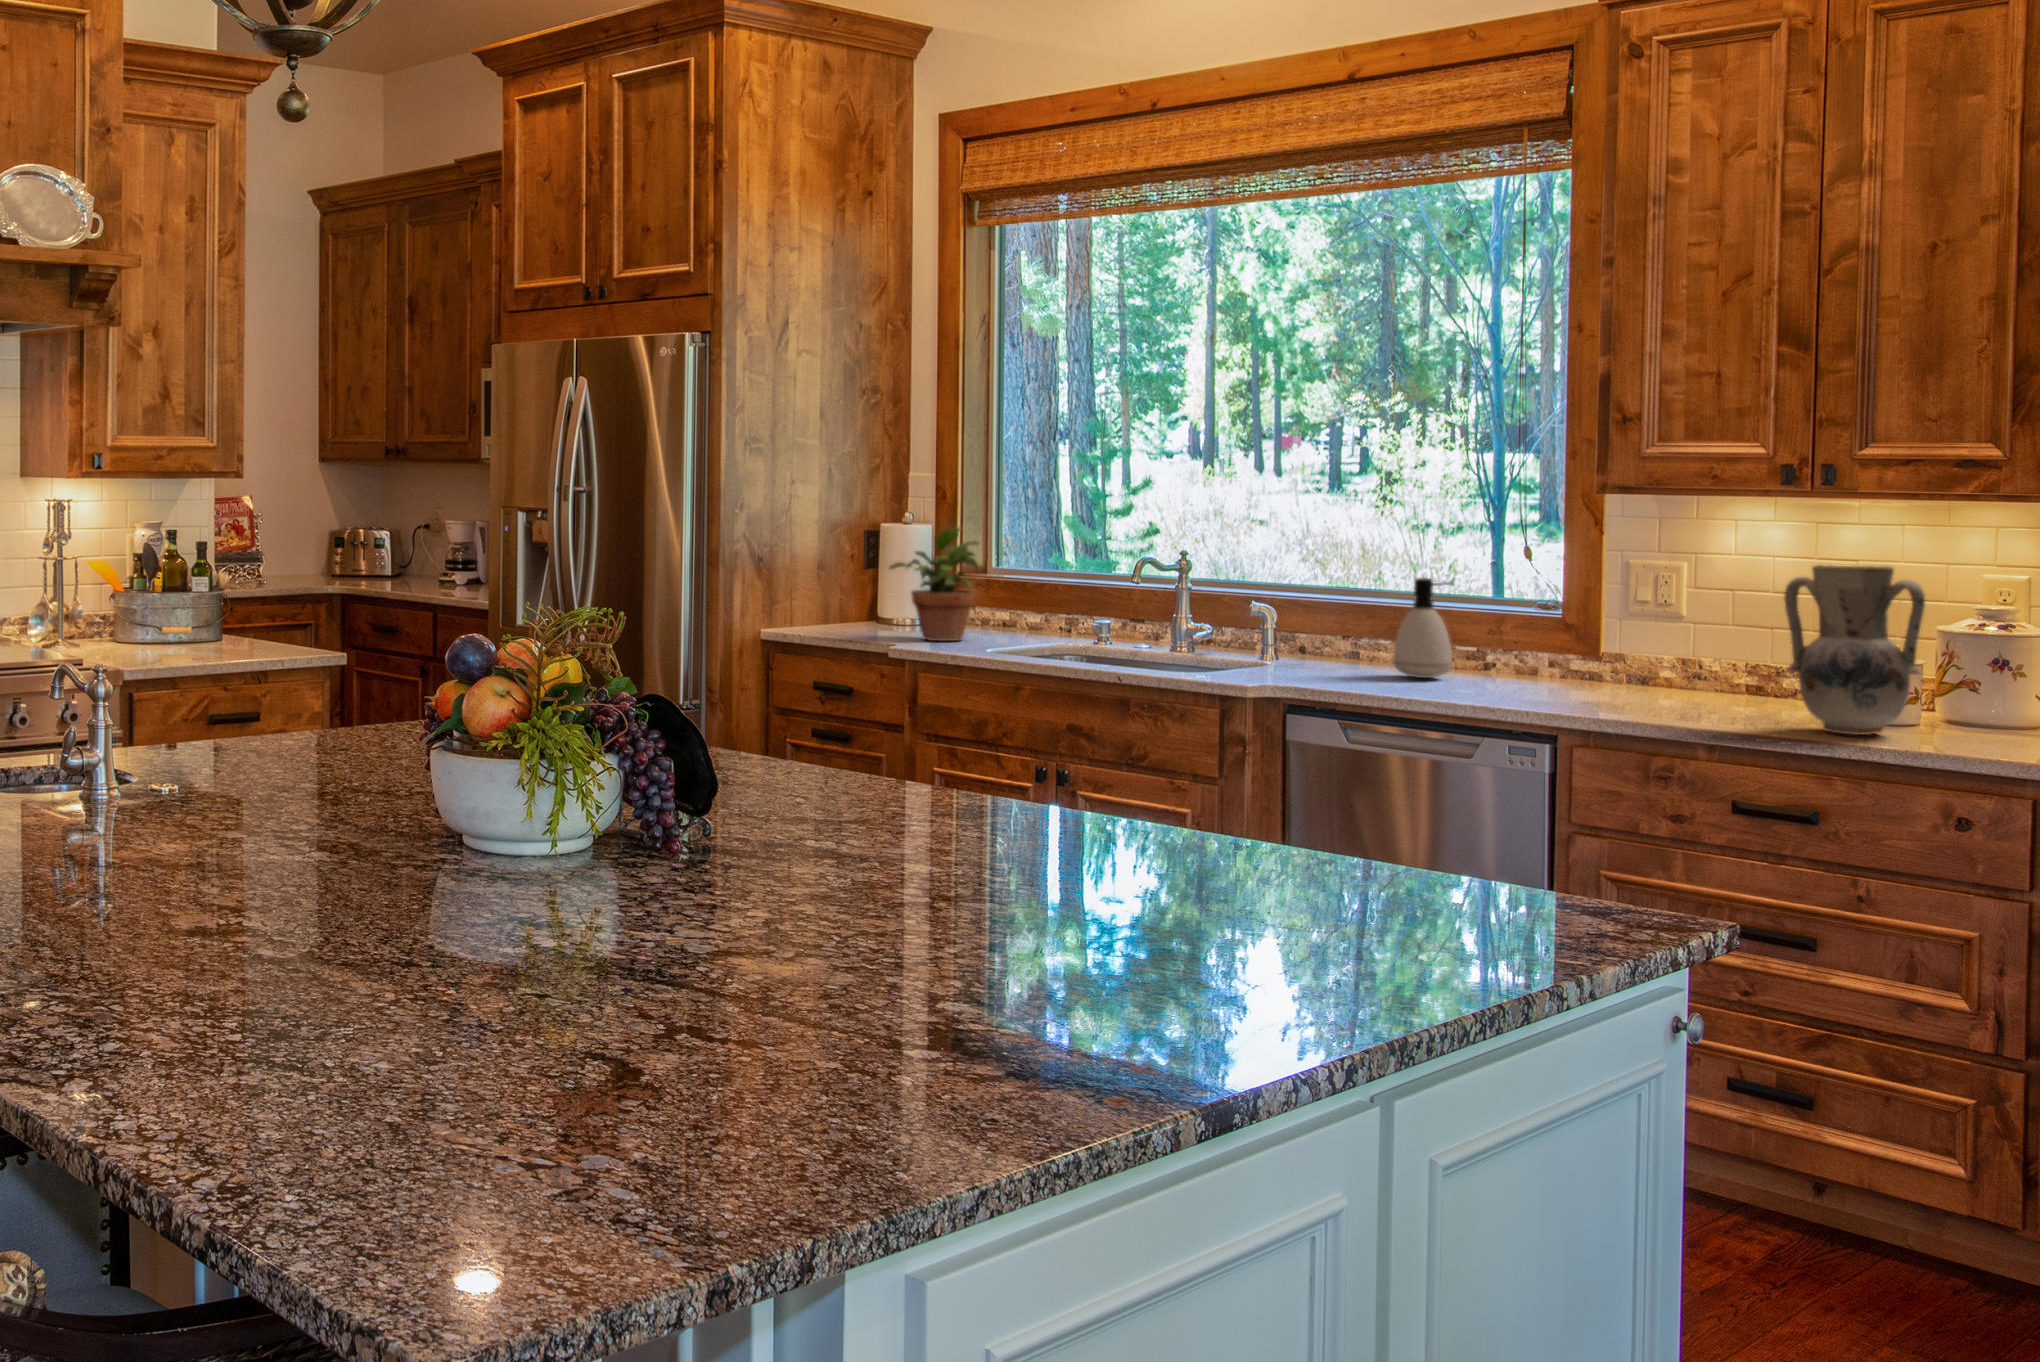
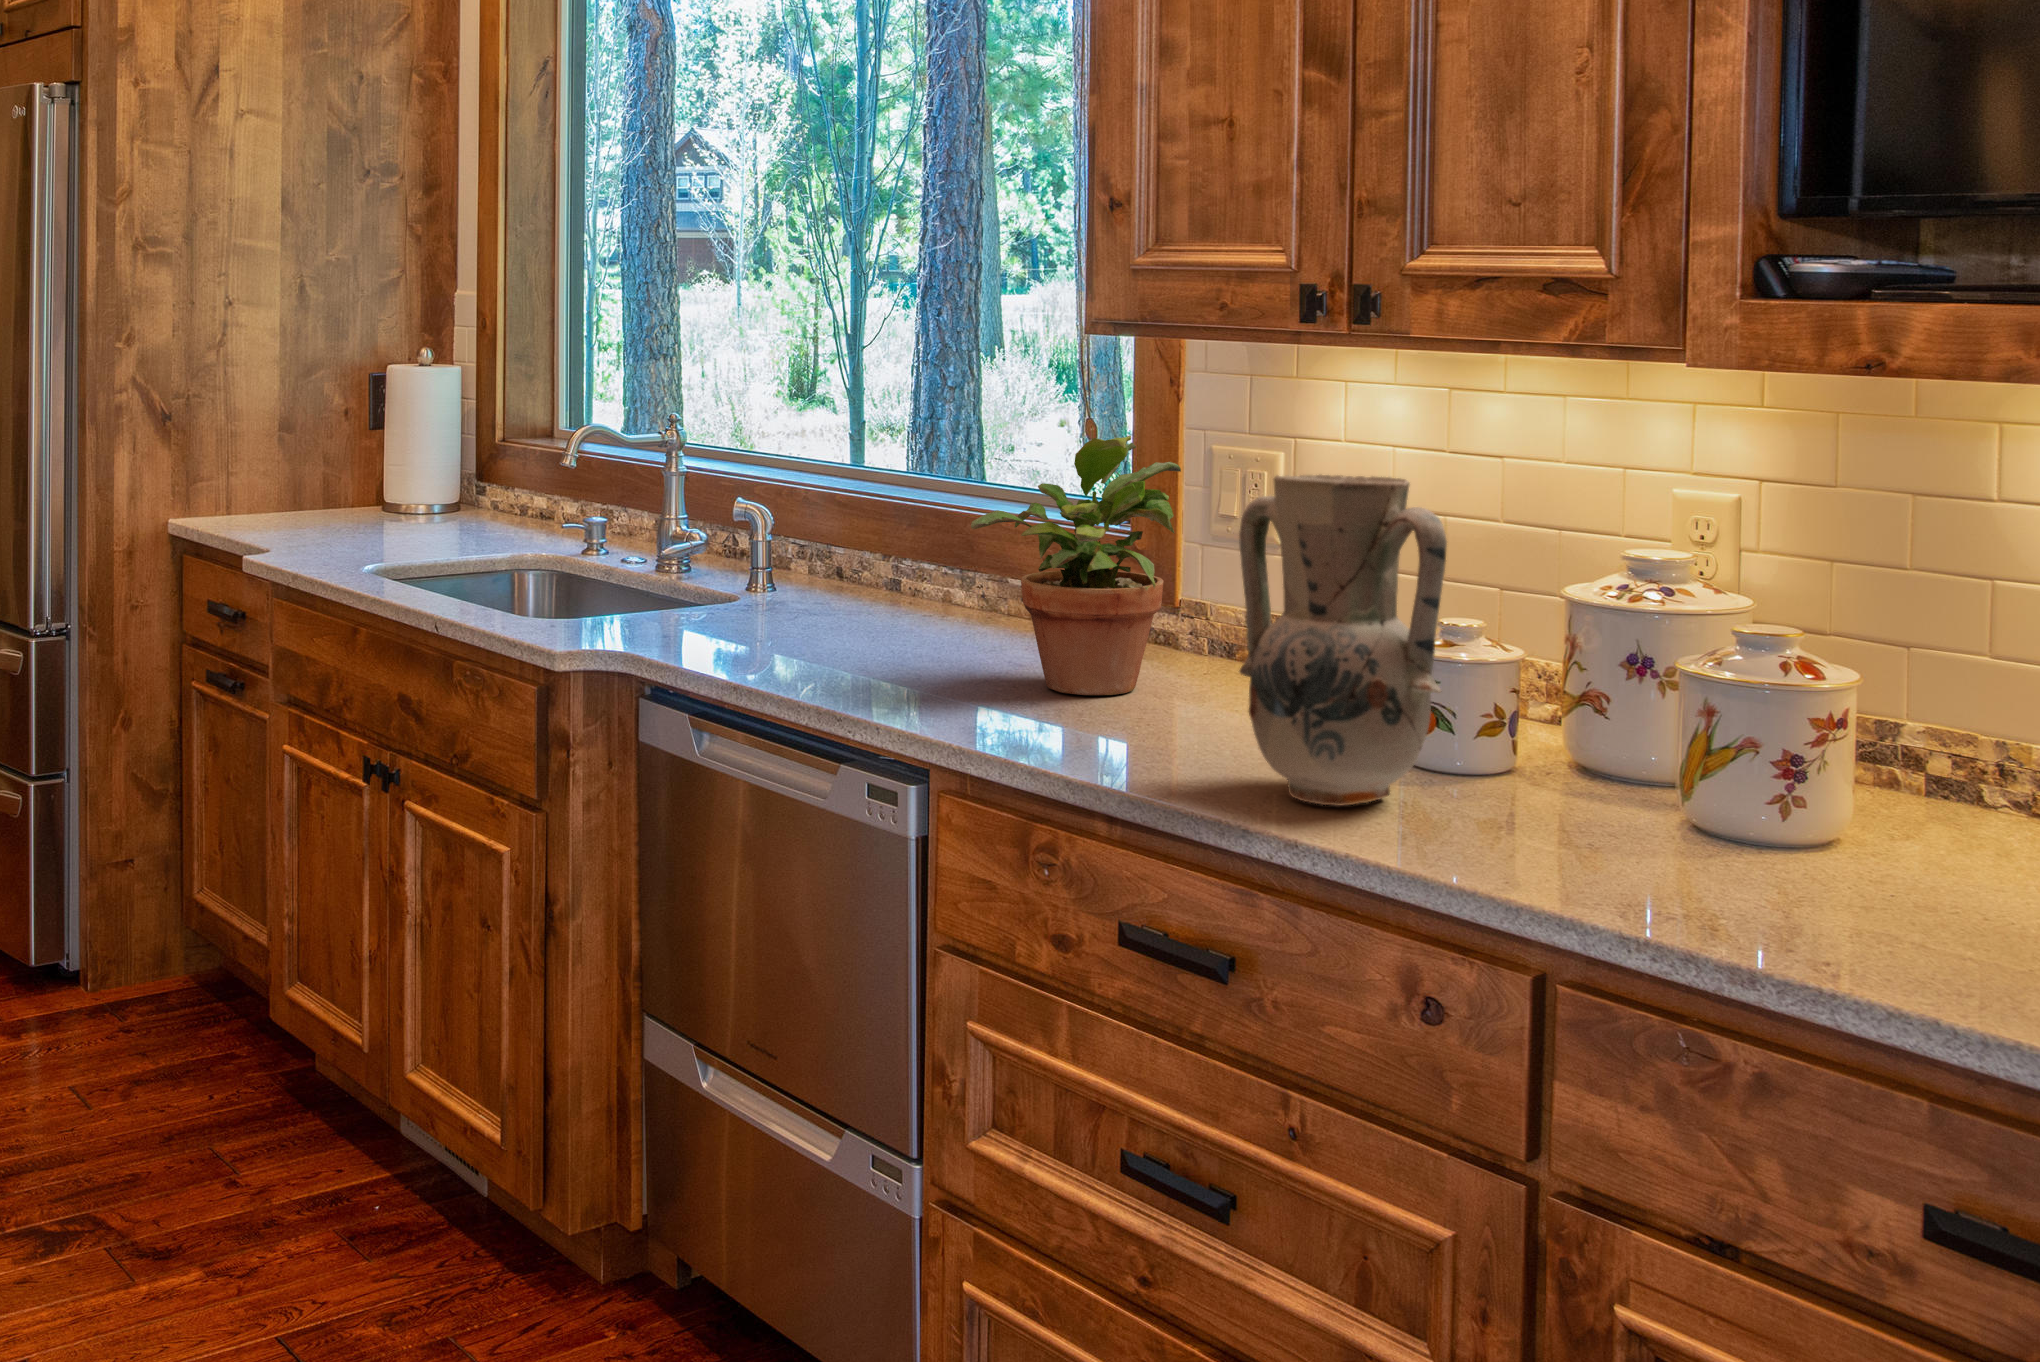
potted plant: present [889,528,978,641] -> present [971,435,1181,695]
soap dispenser: present [1393,578,1453,678] -> none [856,474,947,639]

